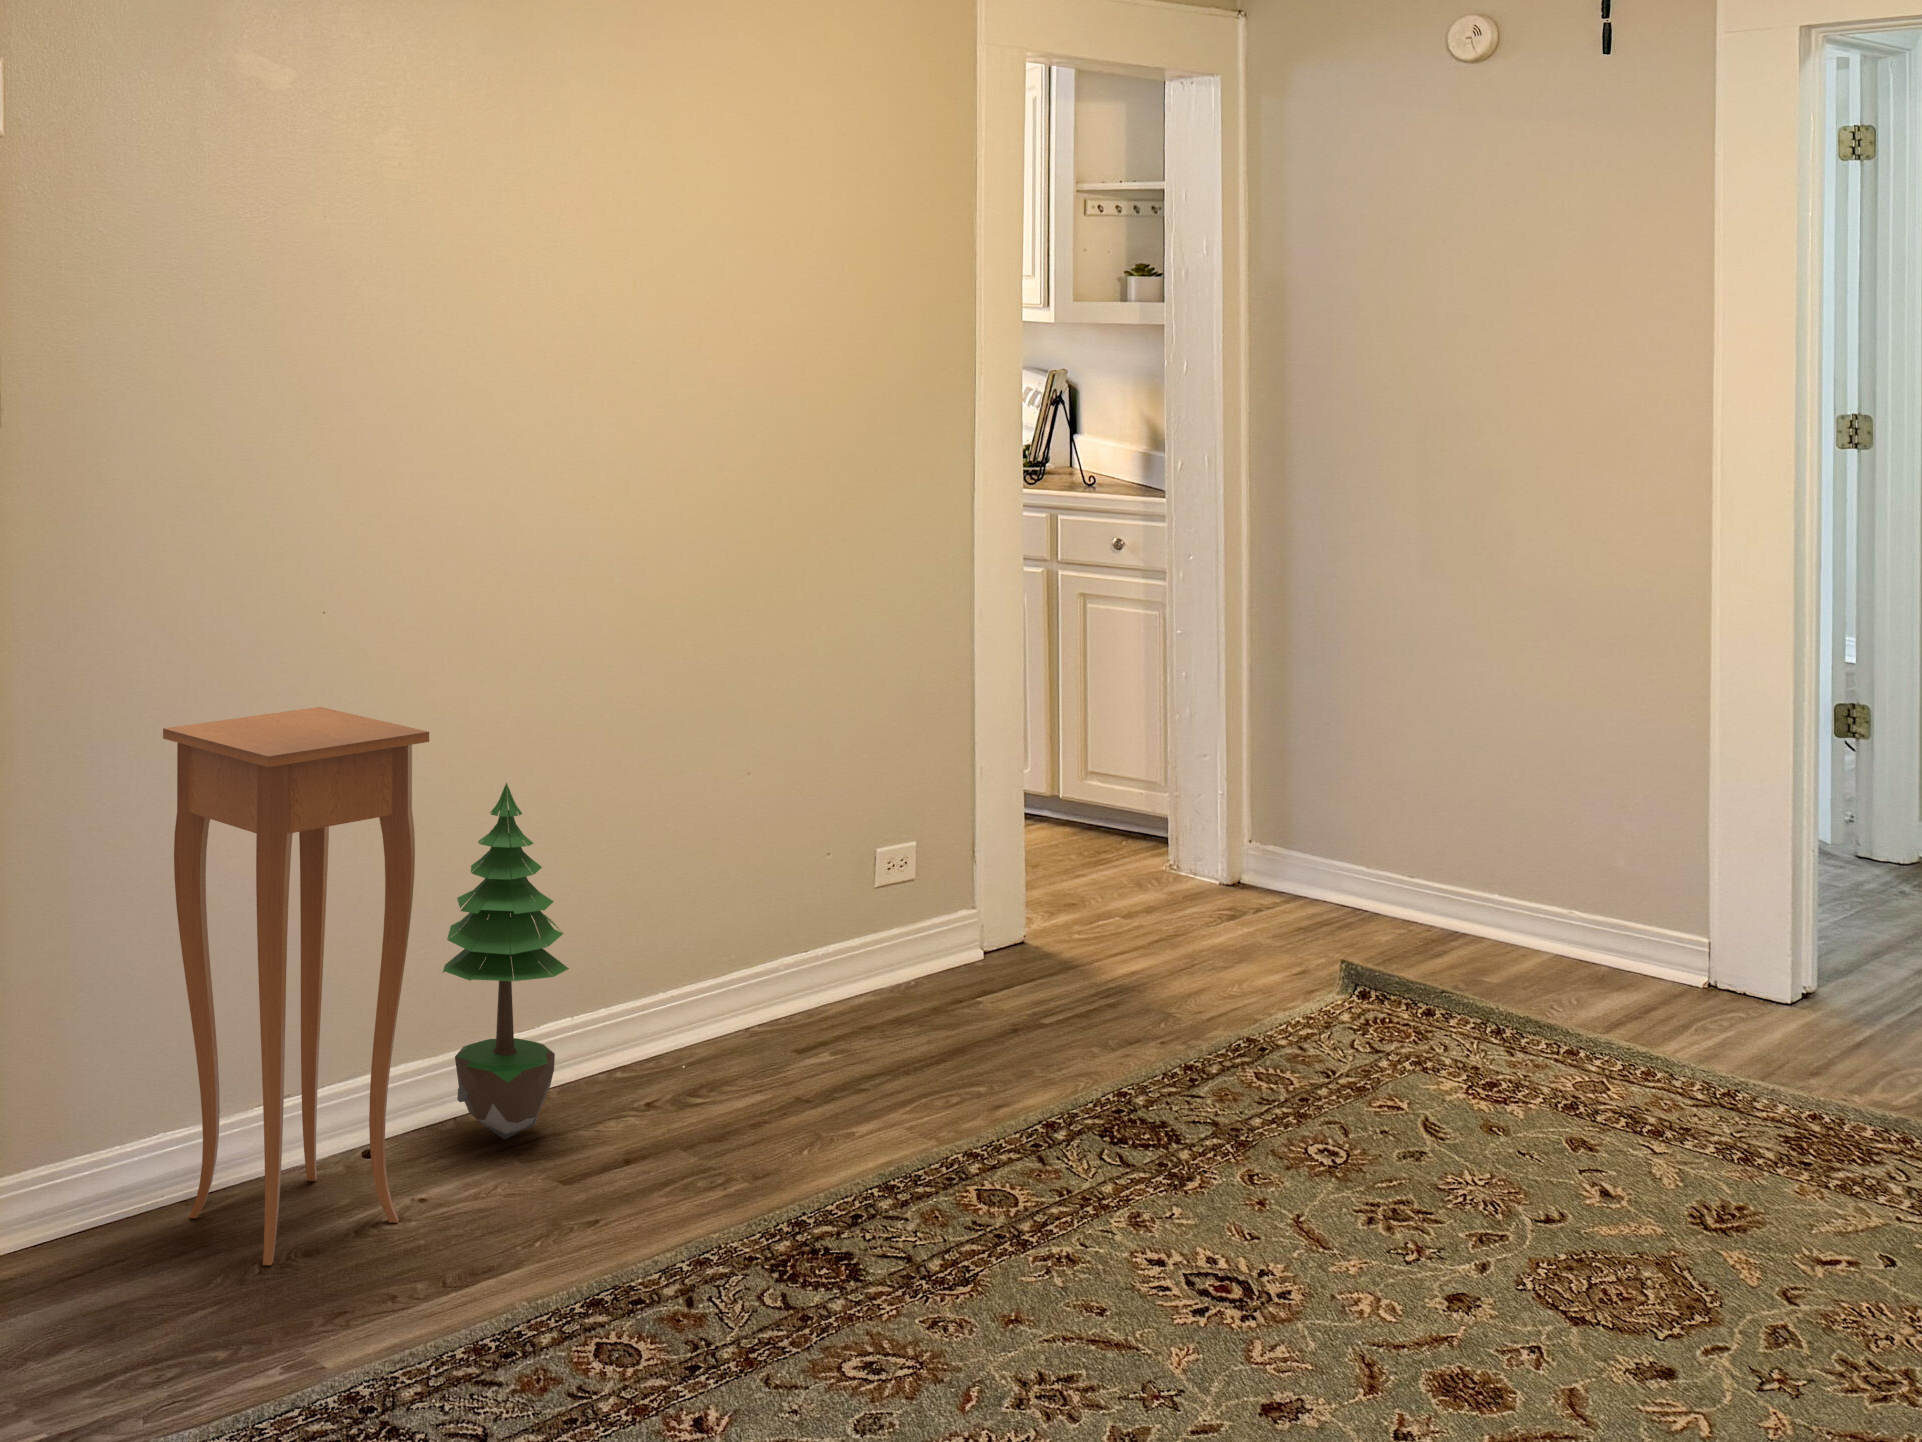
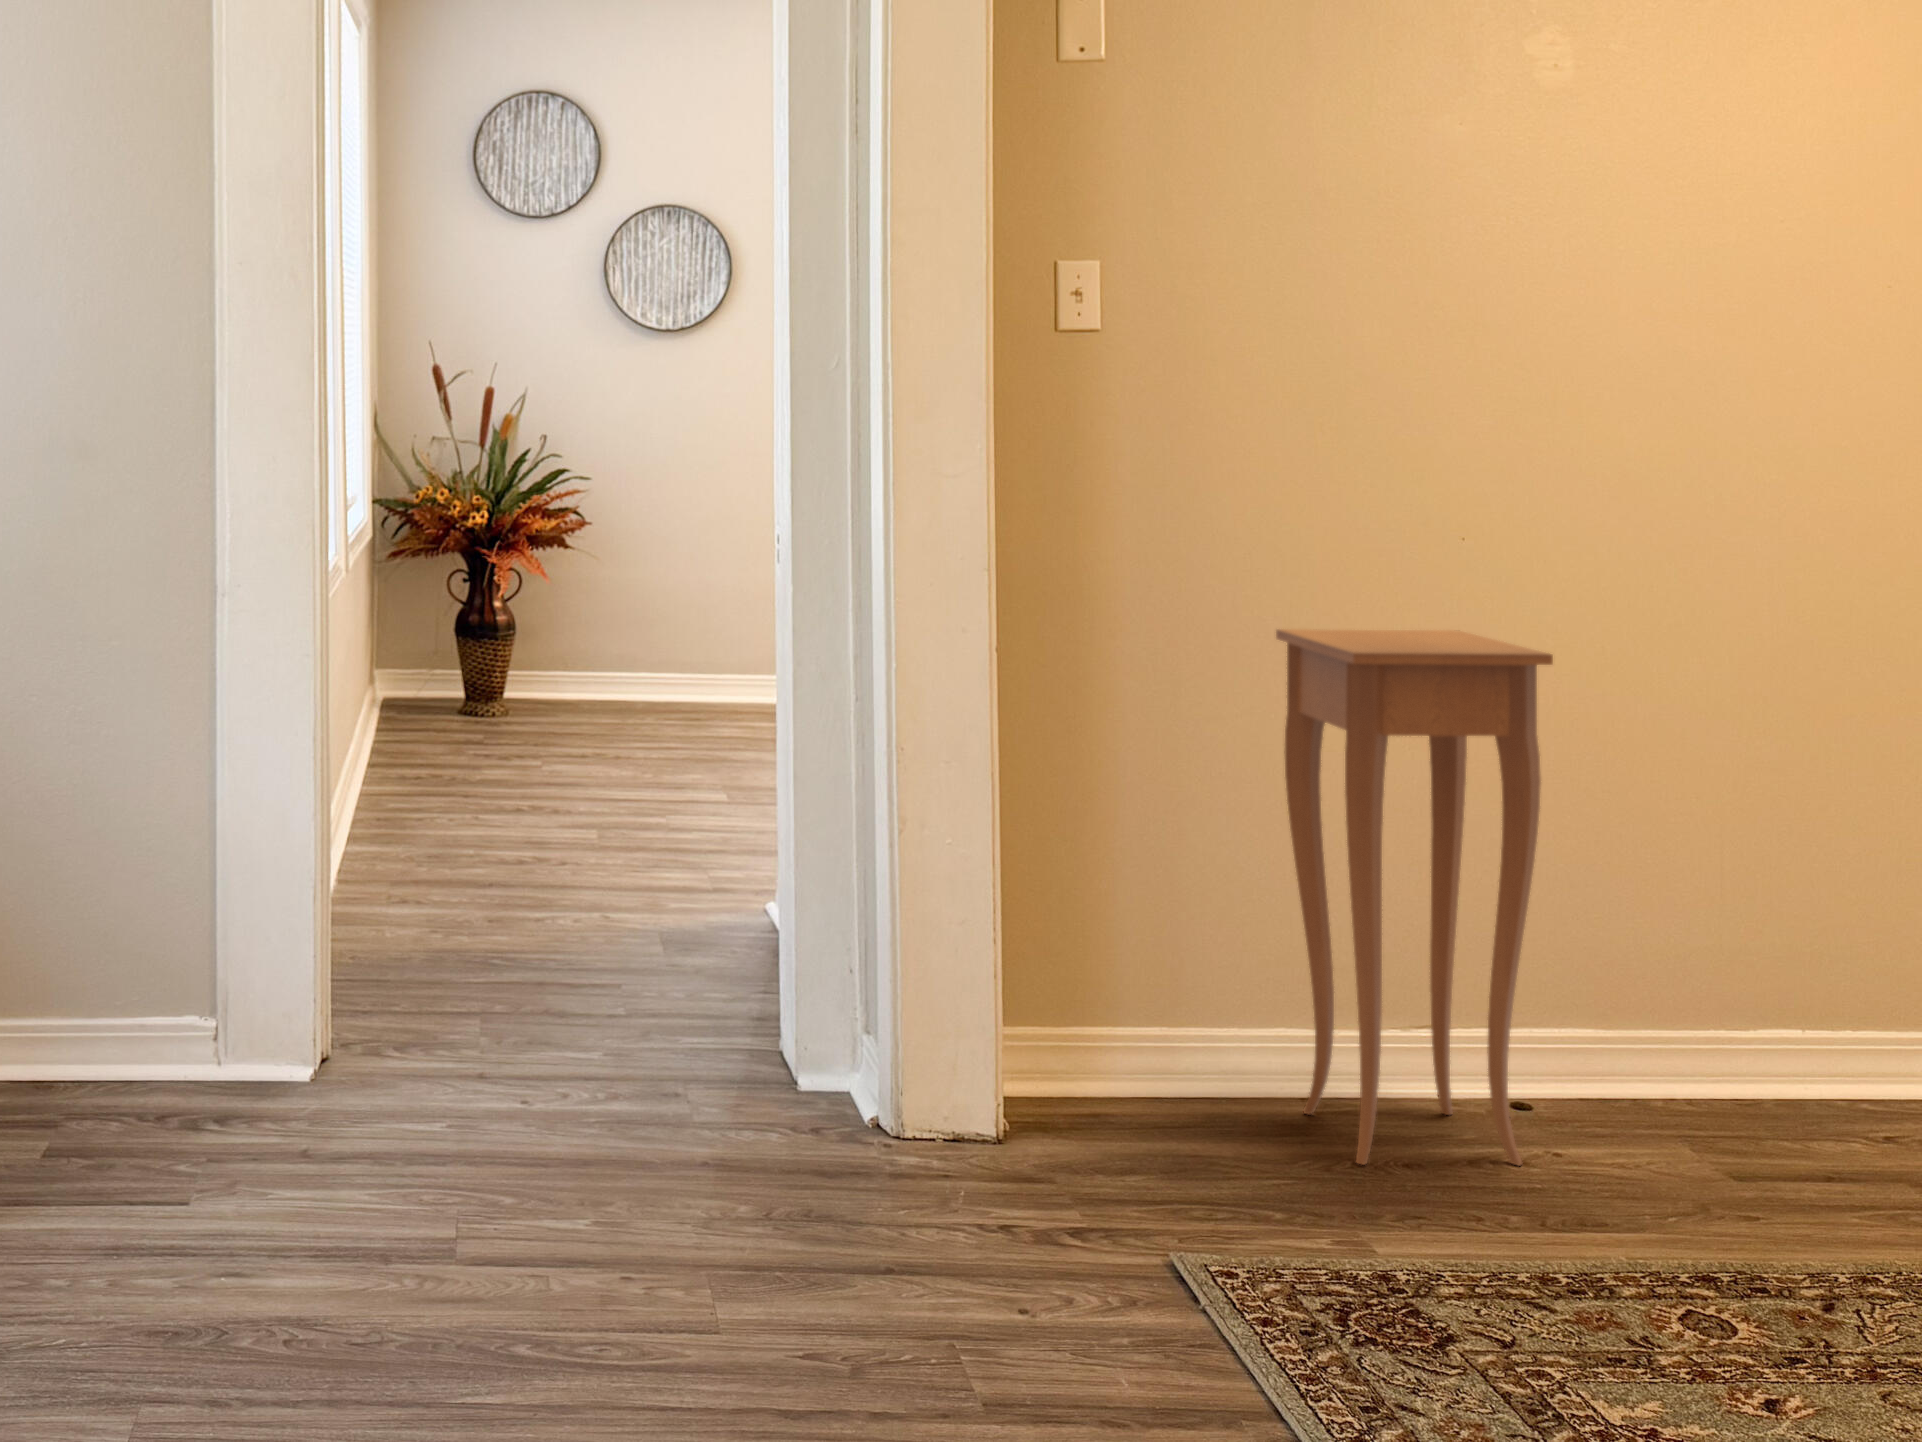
potted tree: present [443,783,569,1140] -> none [1608,736,1769,1130]

